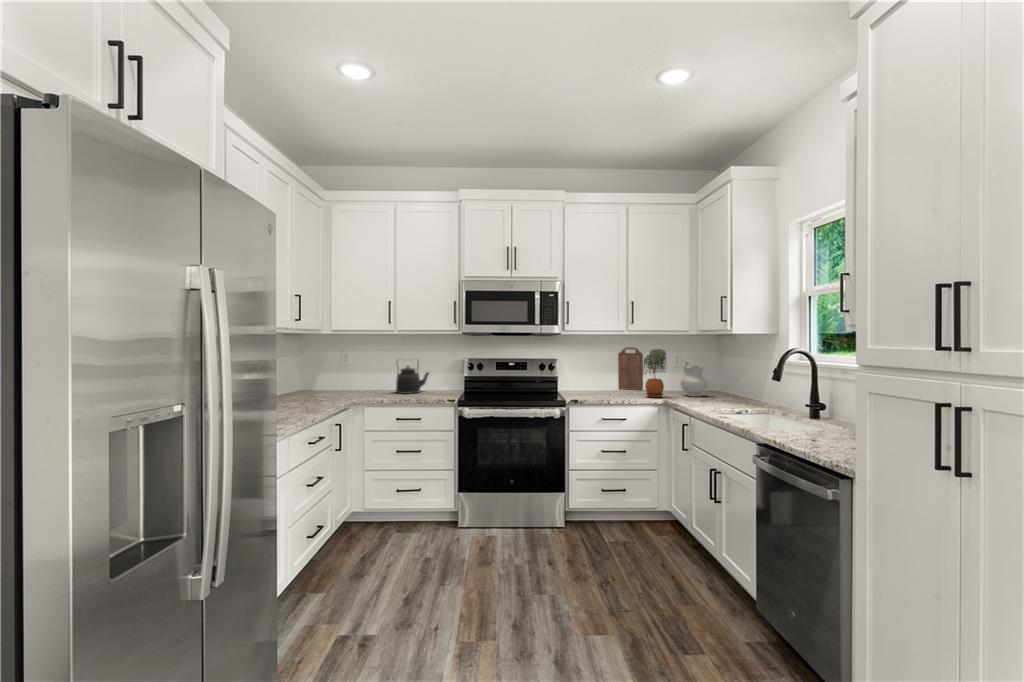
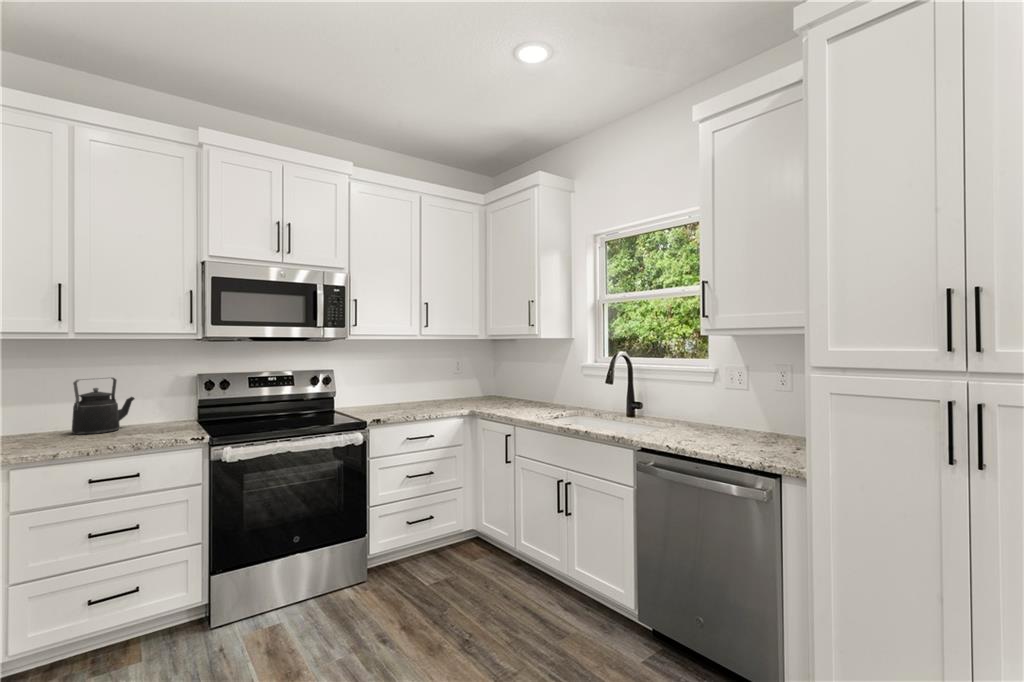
cutting board: present [618,347,643,390] -> none [399,355,428,403]
potted plant: present [644,349,666,398] -> none [443,355,468,410]
ceramic pitcher: present [681,362,708,397] -> none [475,369,503,405]

